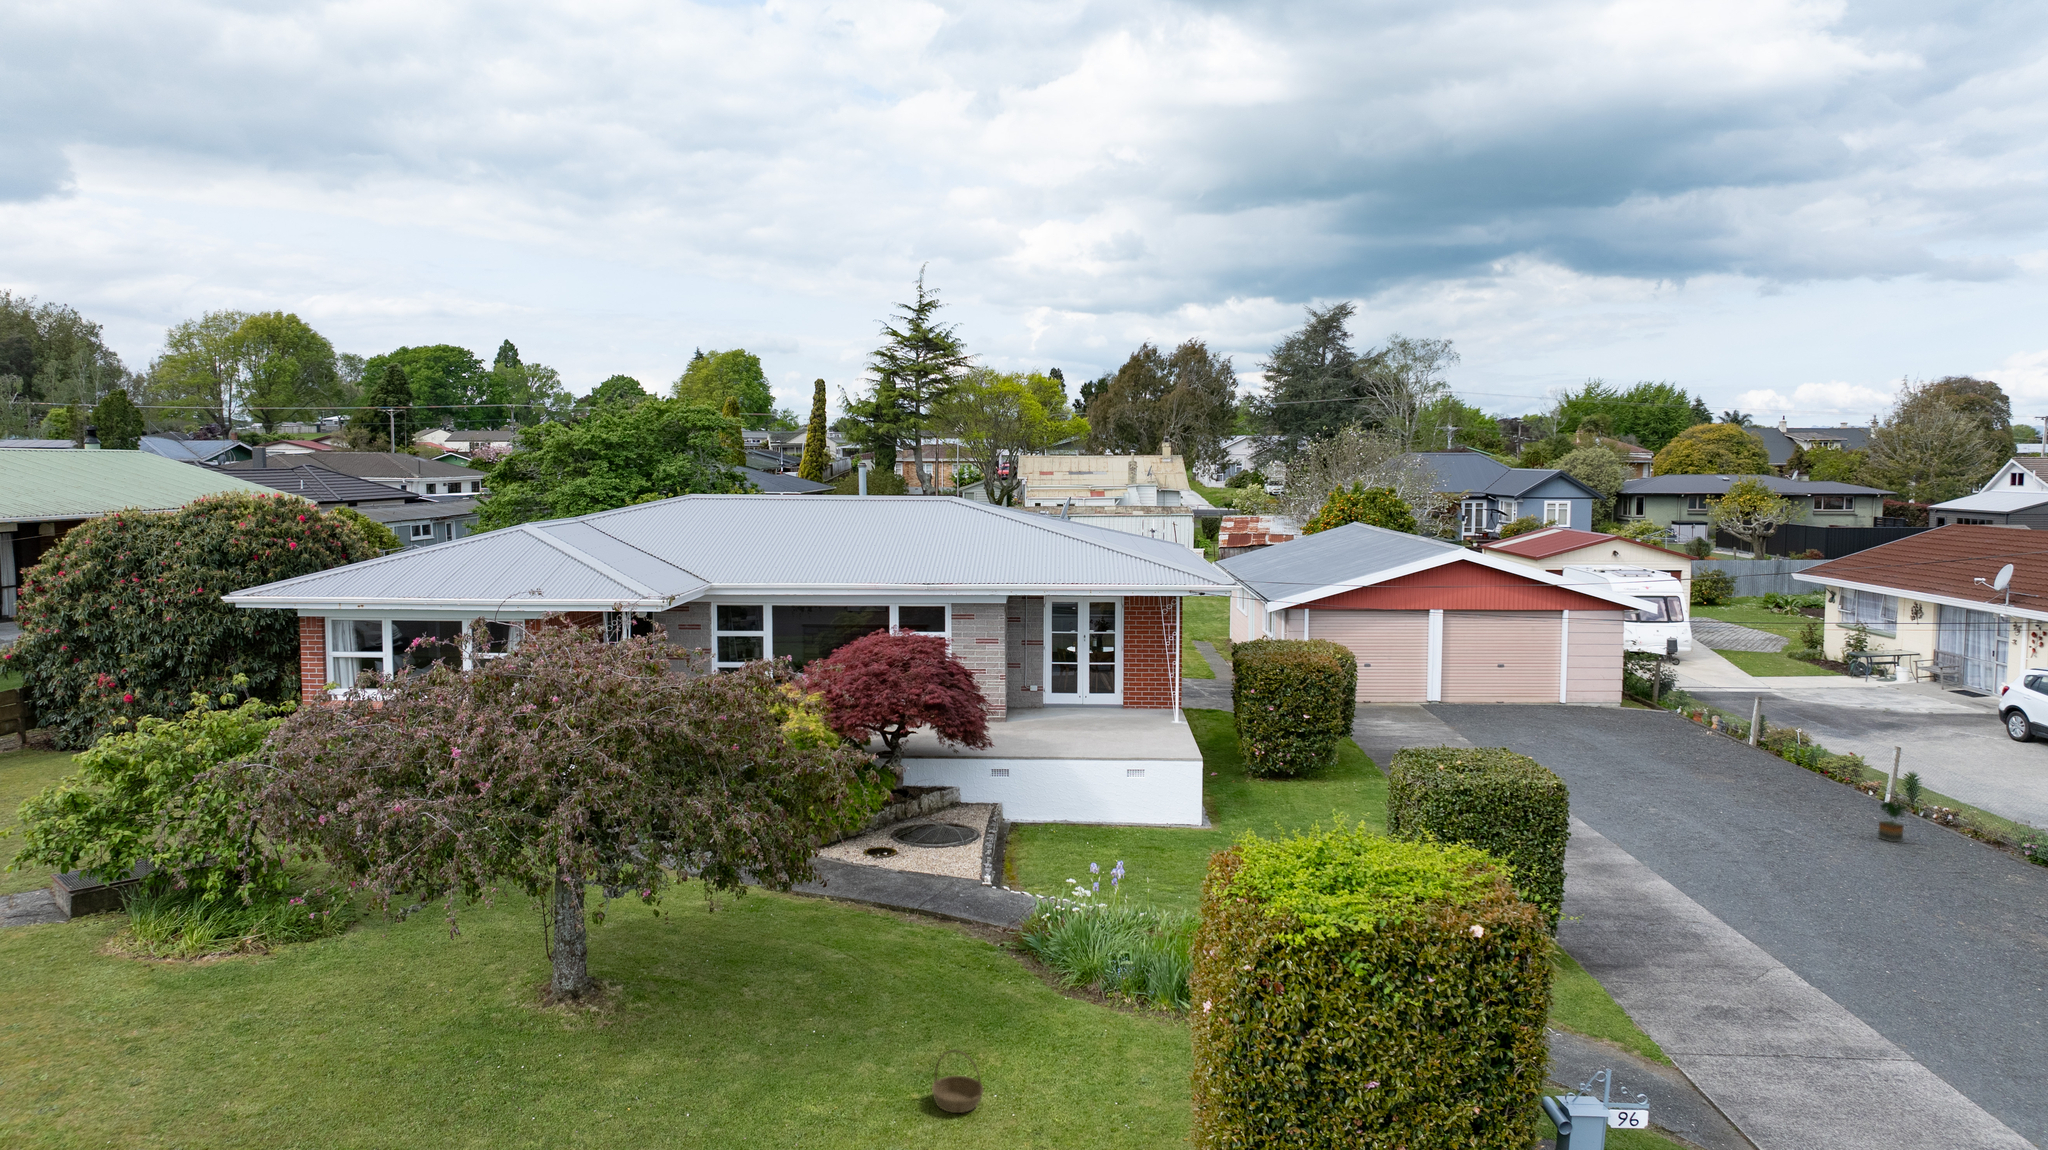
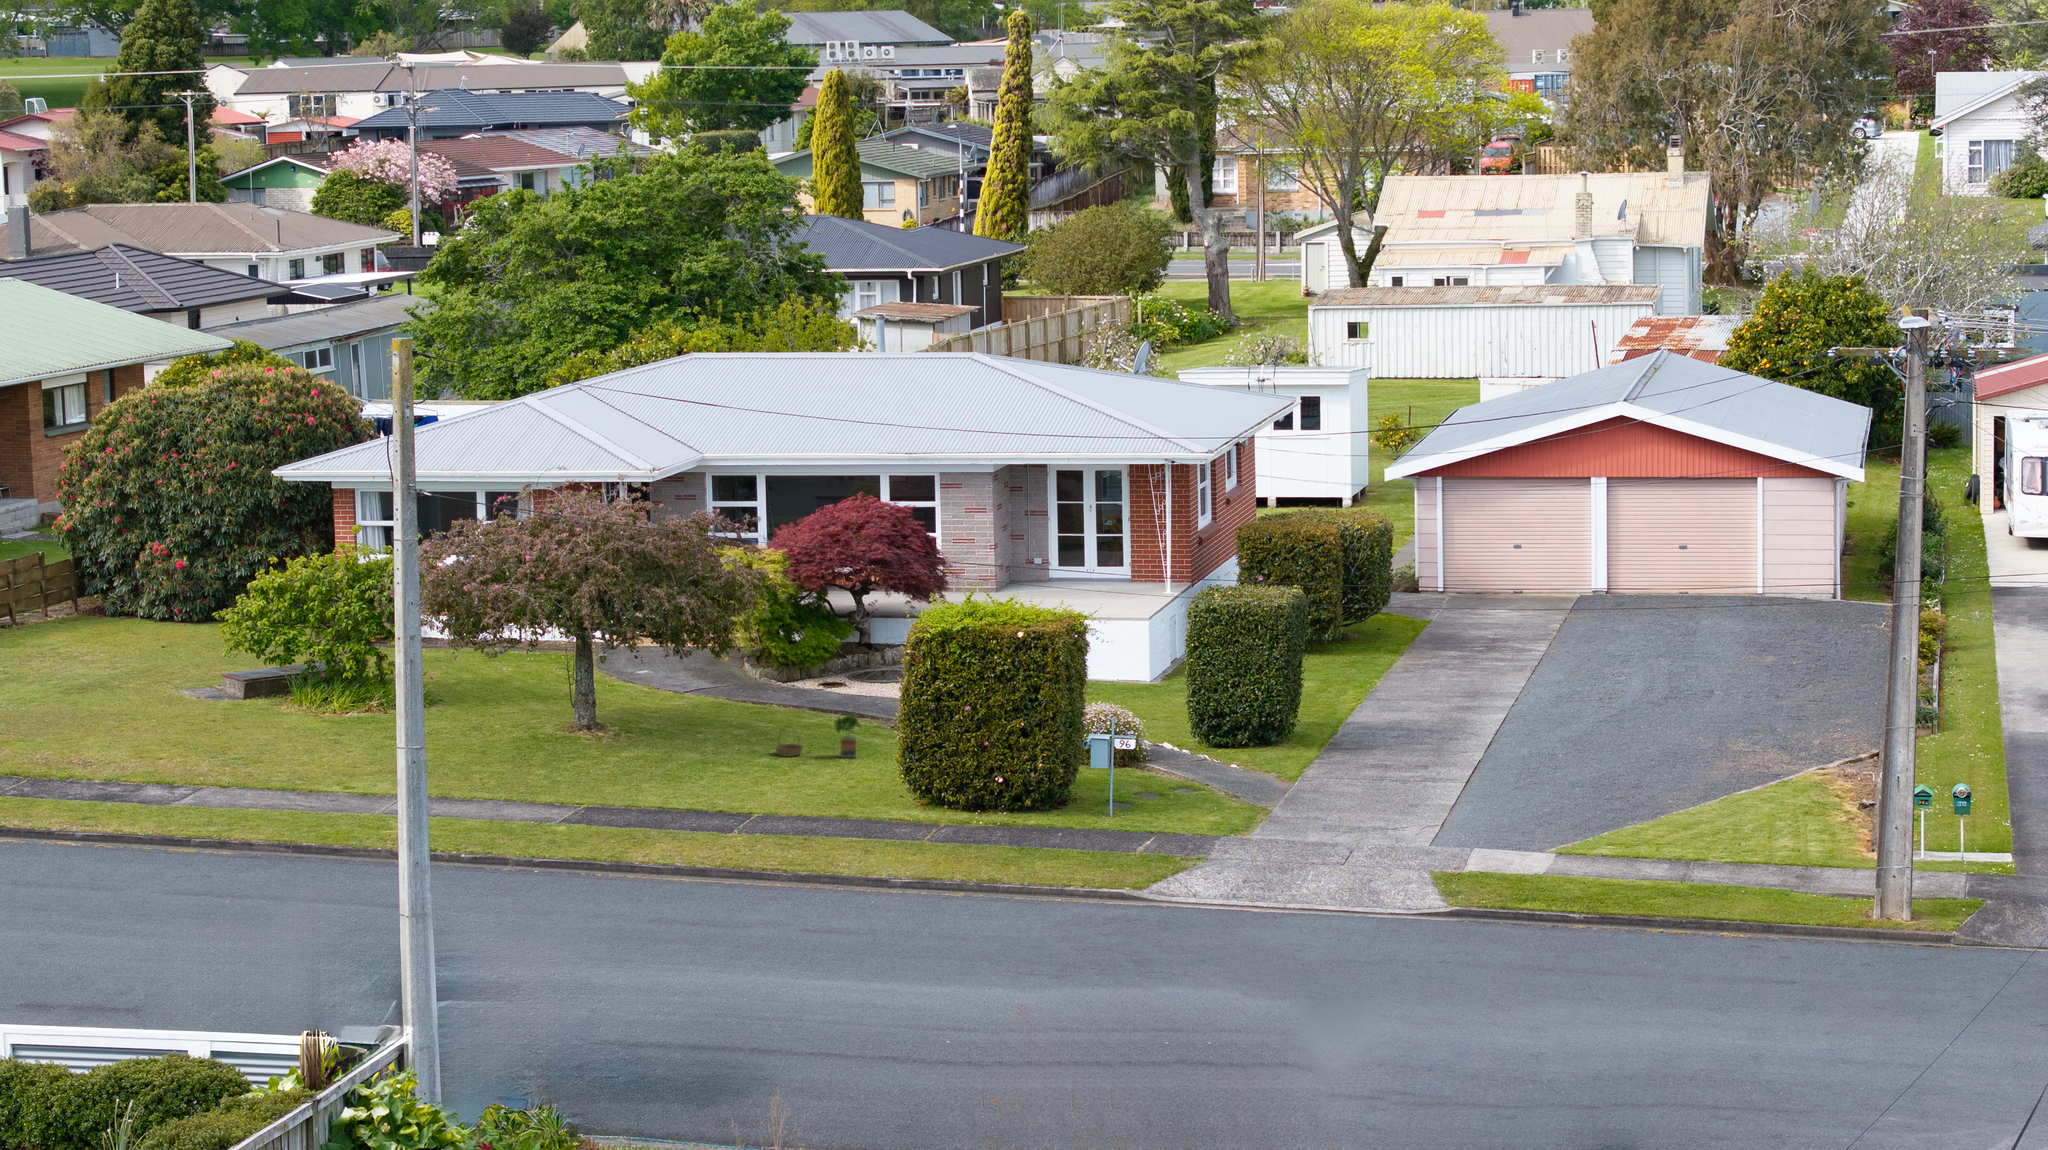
potted tree: present [1878,801,1909,842] -> present [834,715,861,758]

